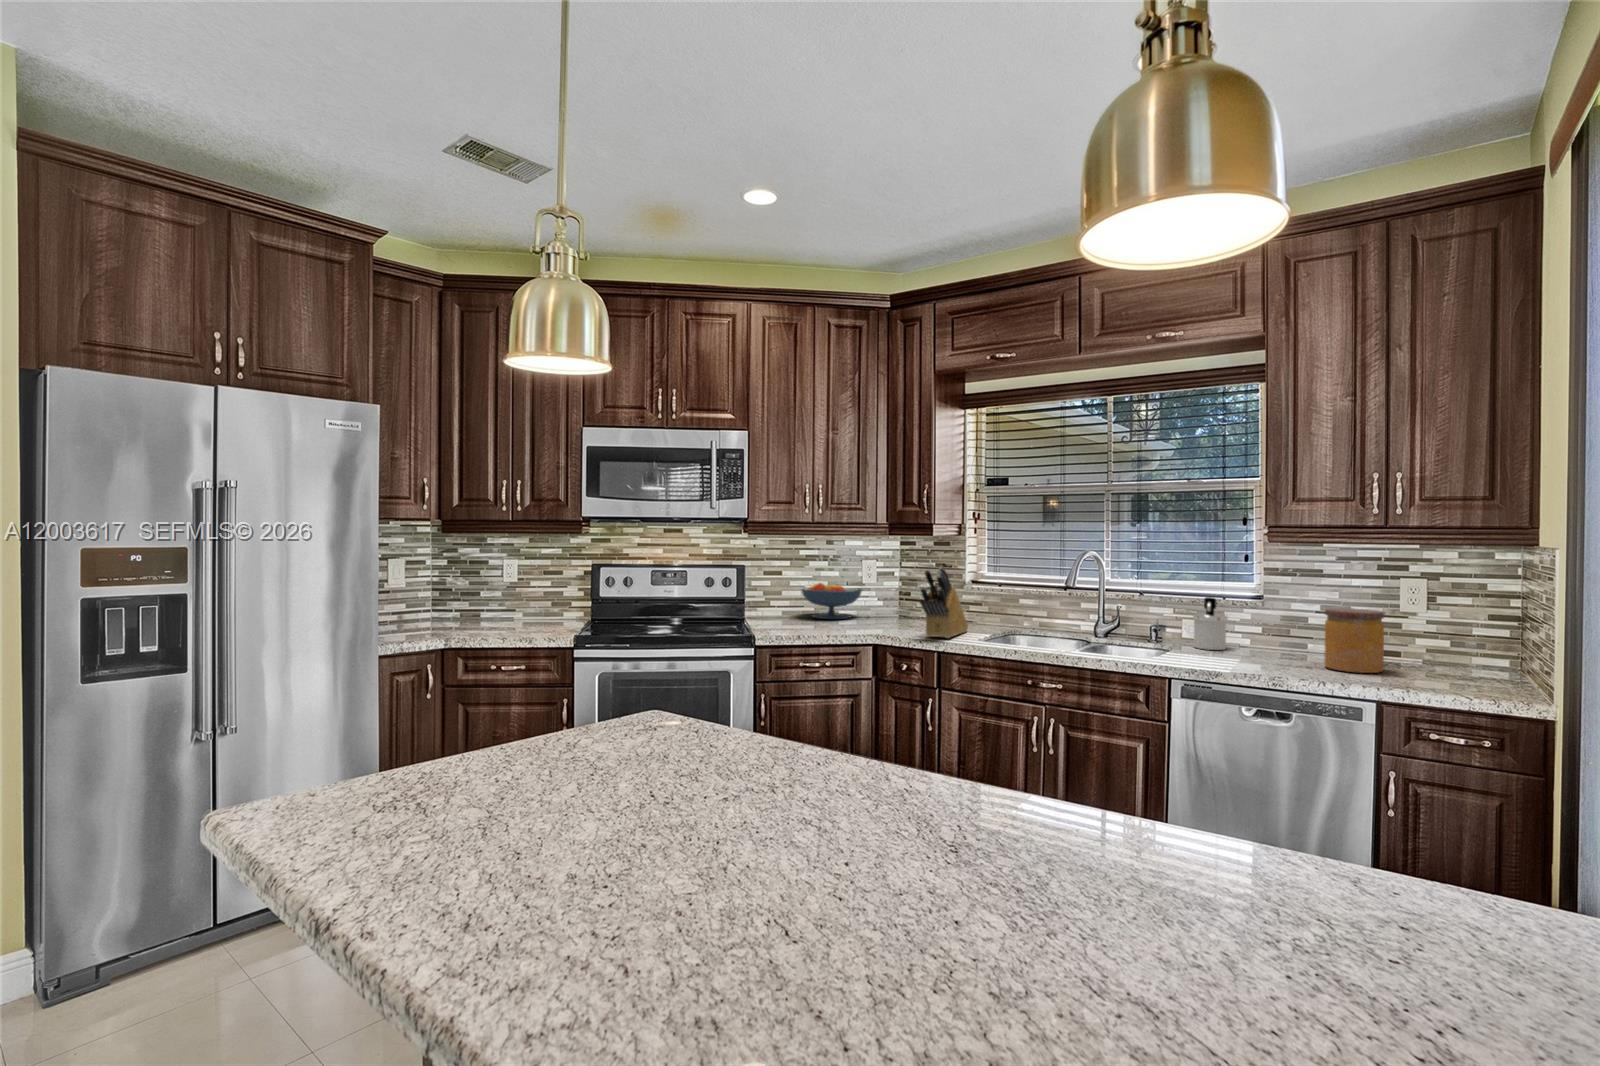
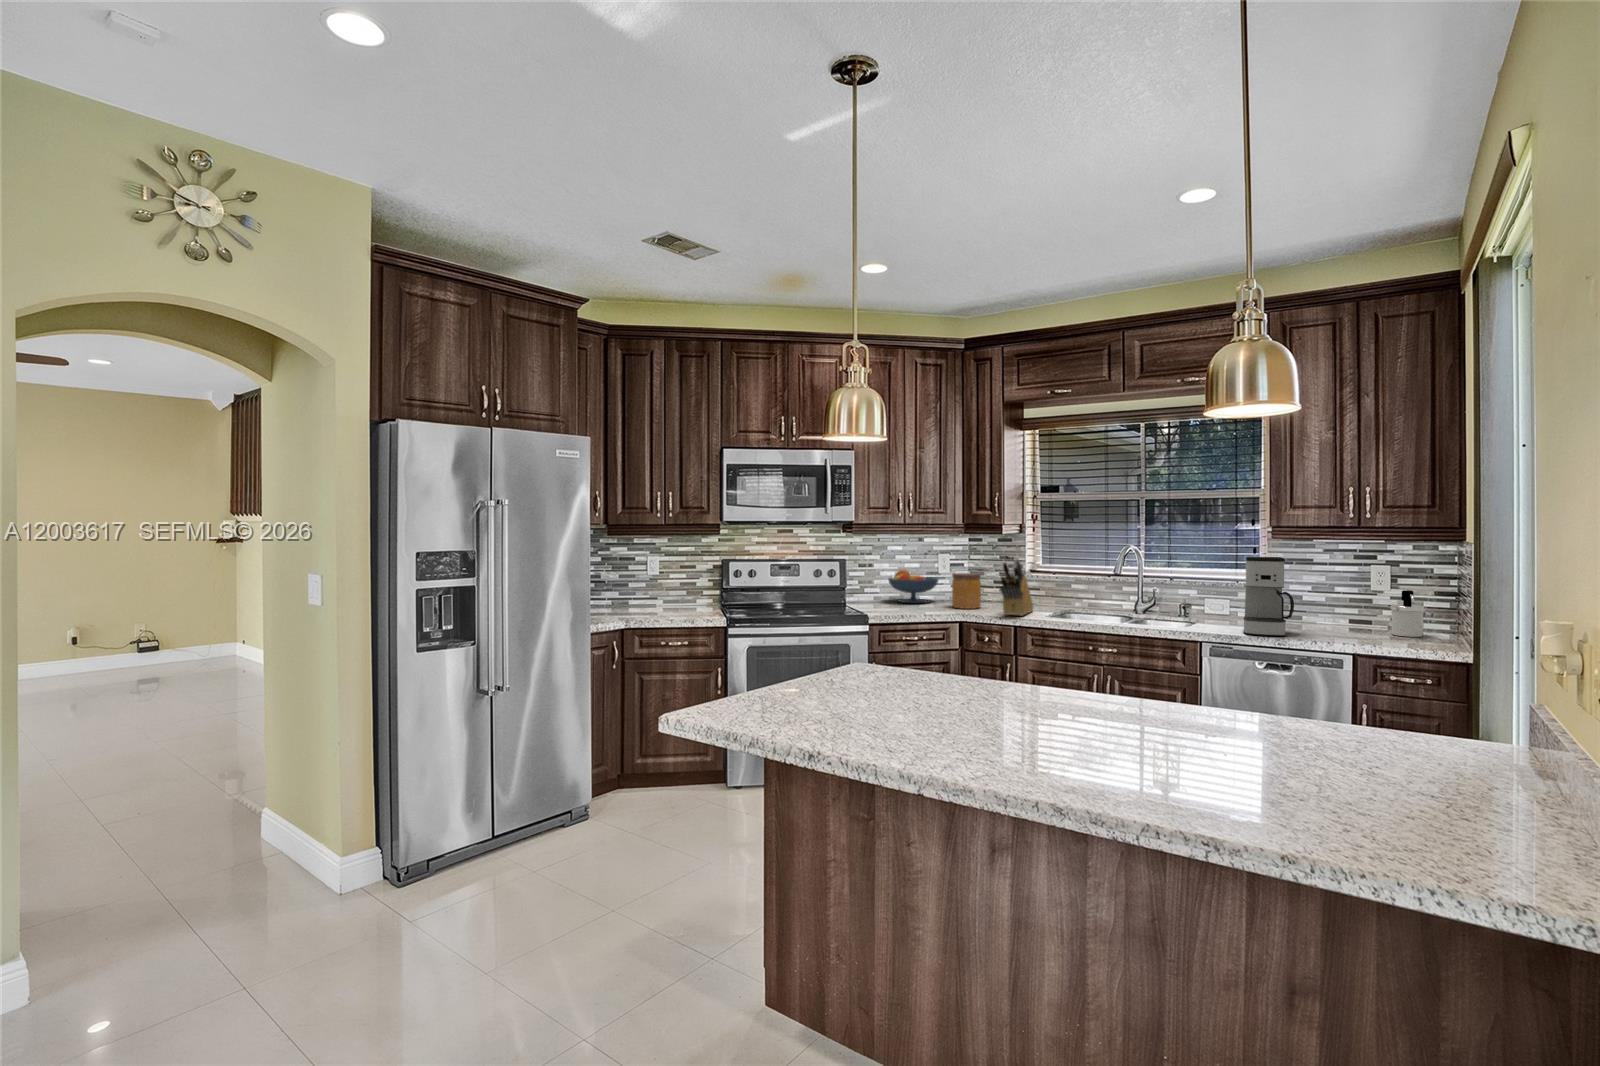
coffee maker: none [1227,565,1295,673] -> present [1244,557,1294,636]
soap dispenser: present [1193,597,1228,650] -> present [1391,590,1425,637]
jar: present [1324,608,1385,673] -> present [952,573,981,609]

